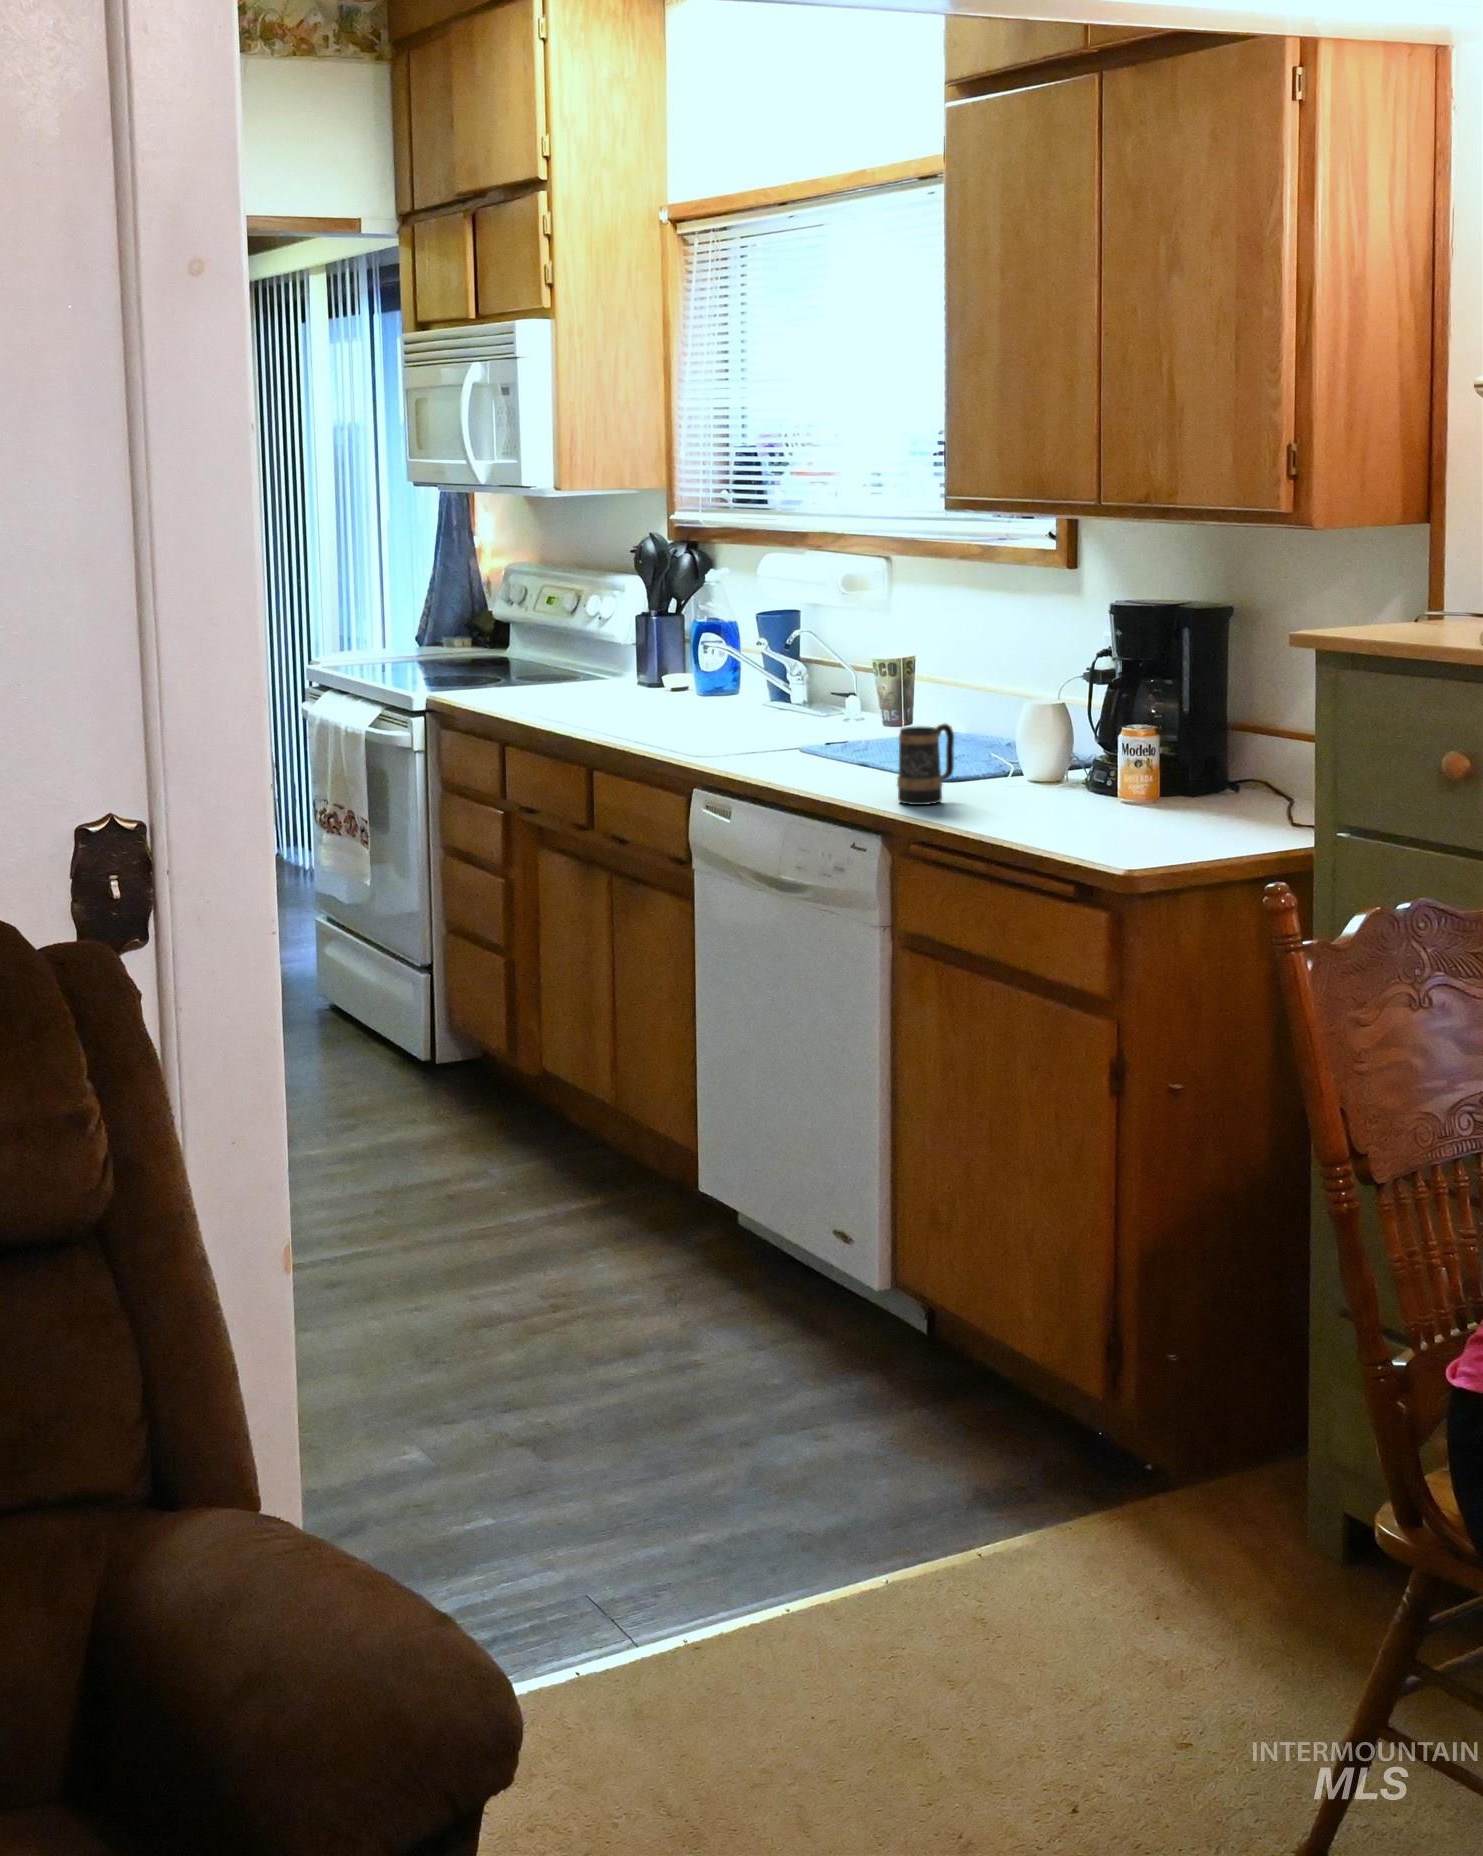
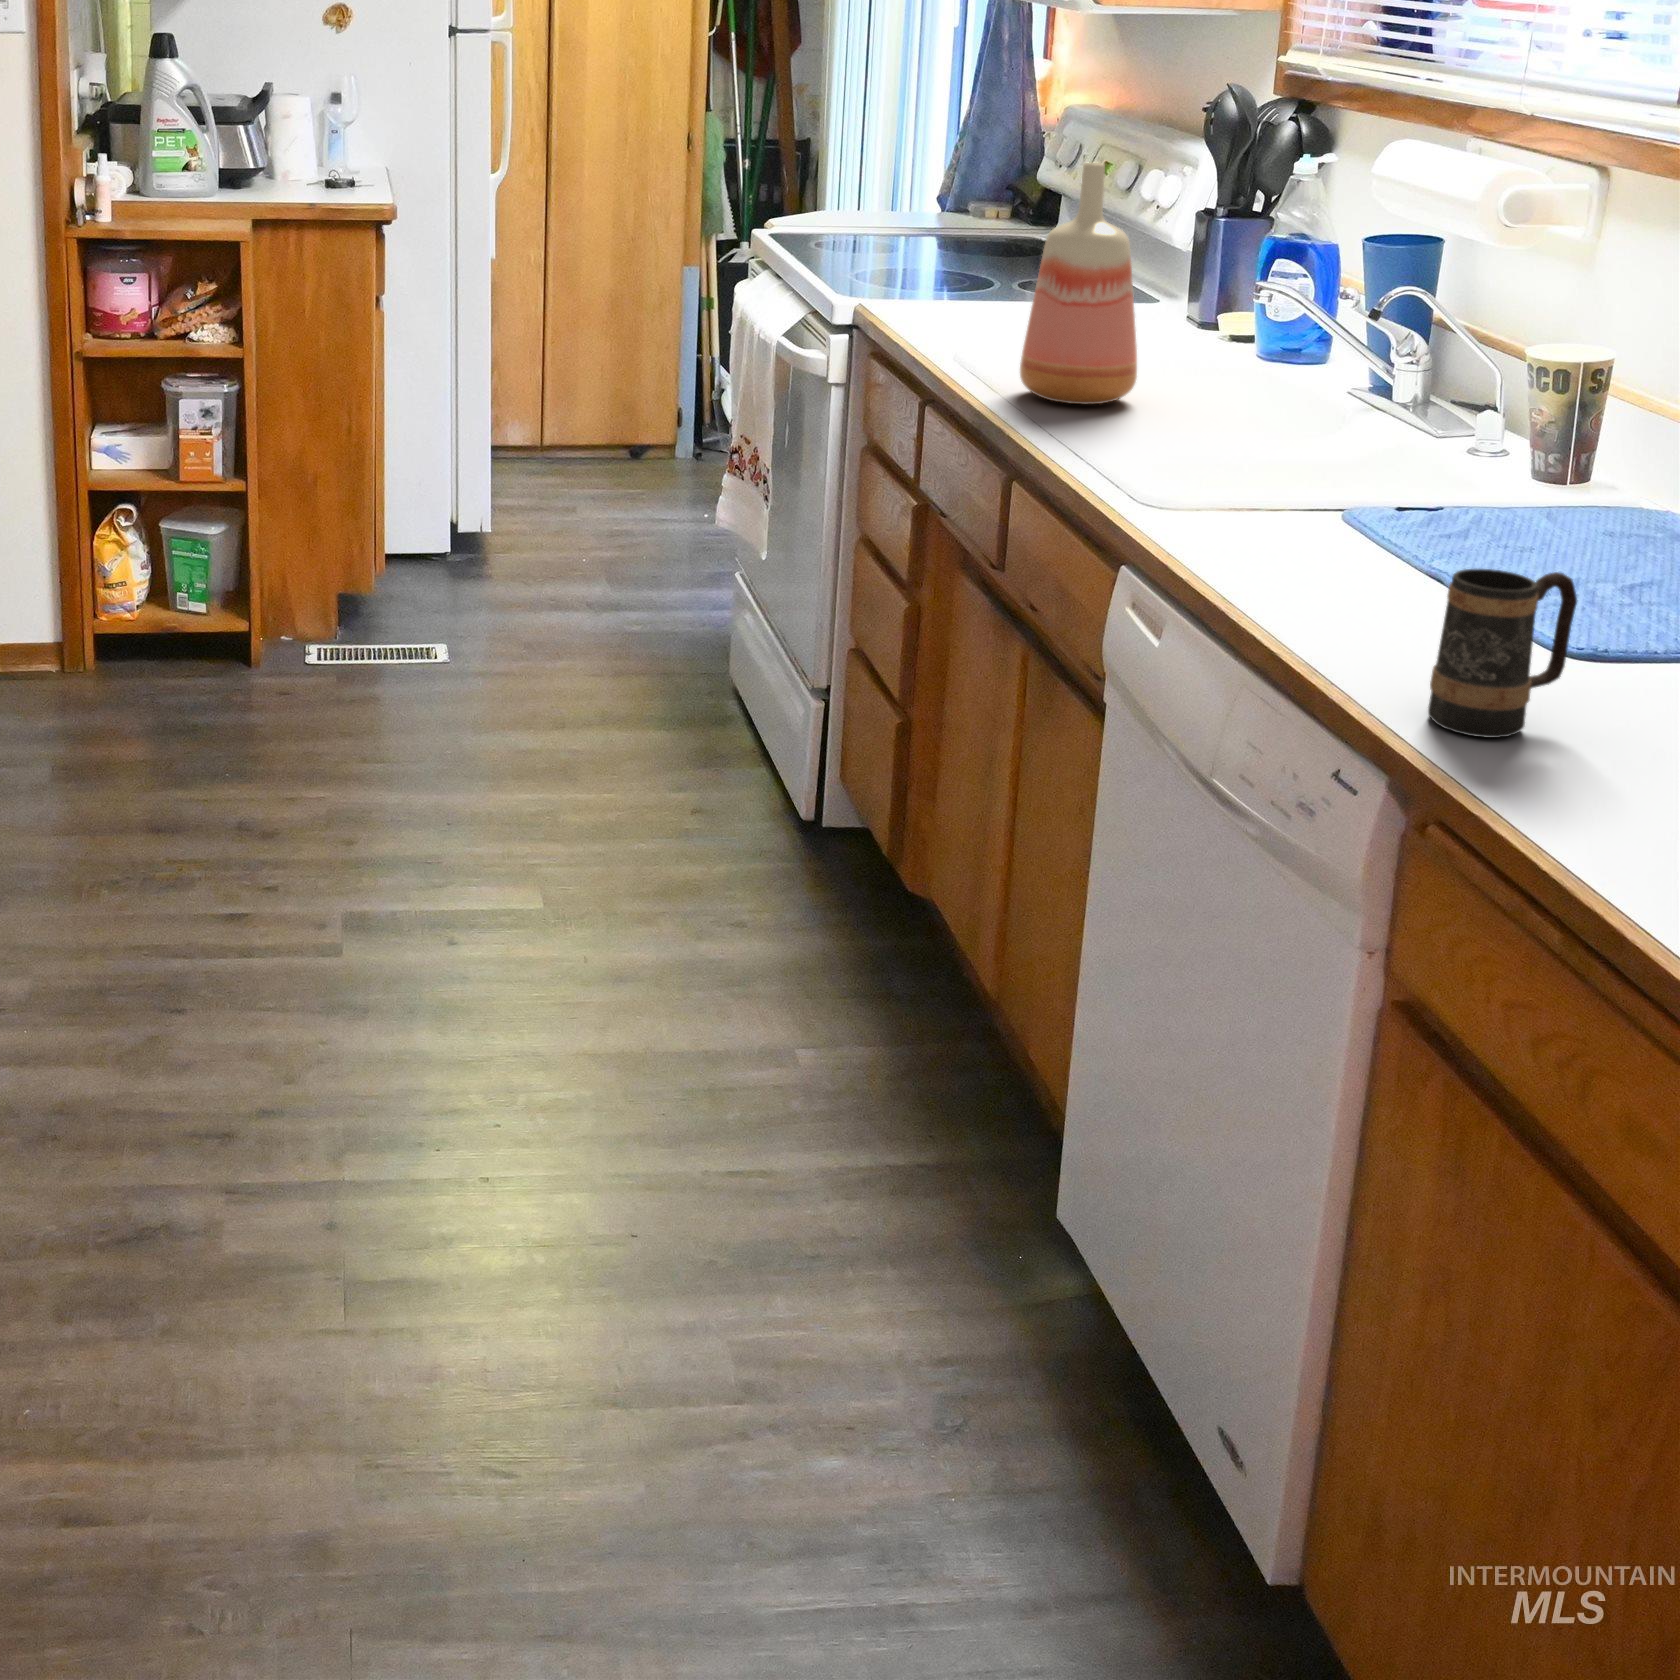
vase: none [580,577,650,723] -> present [1020,162,1137,404]

